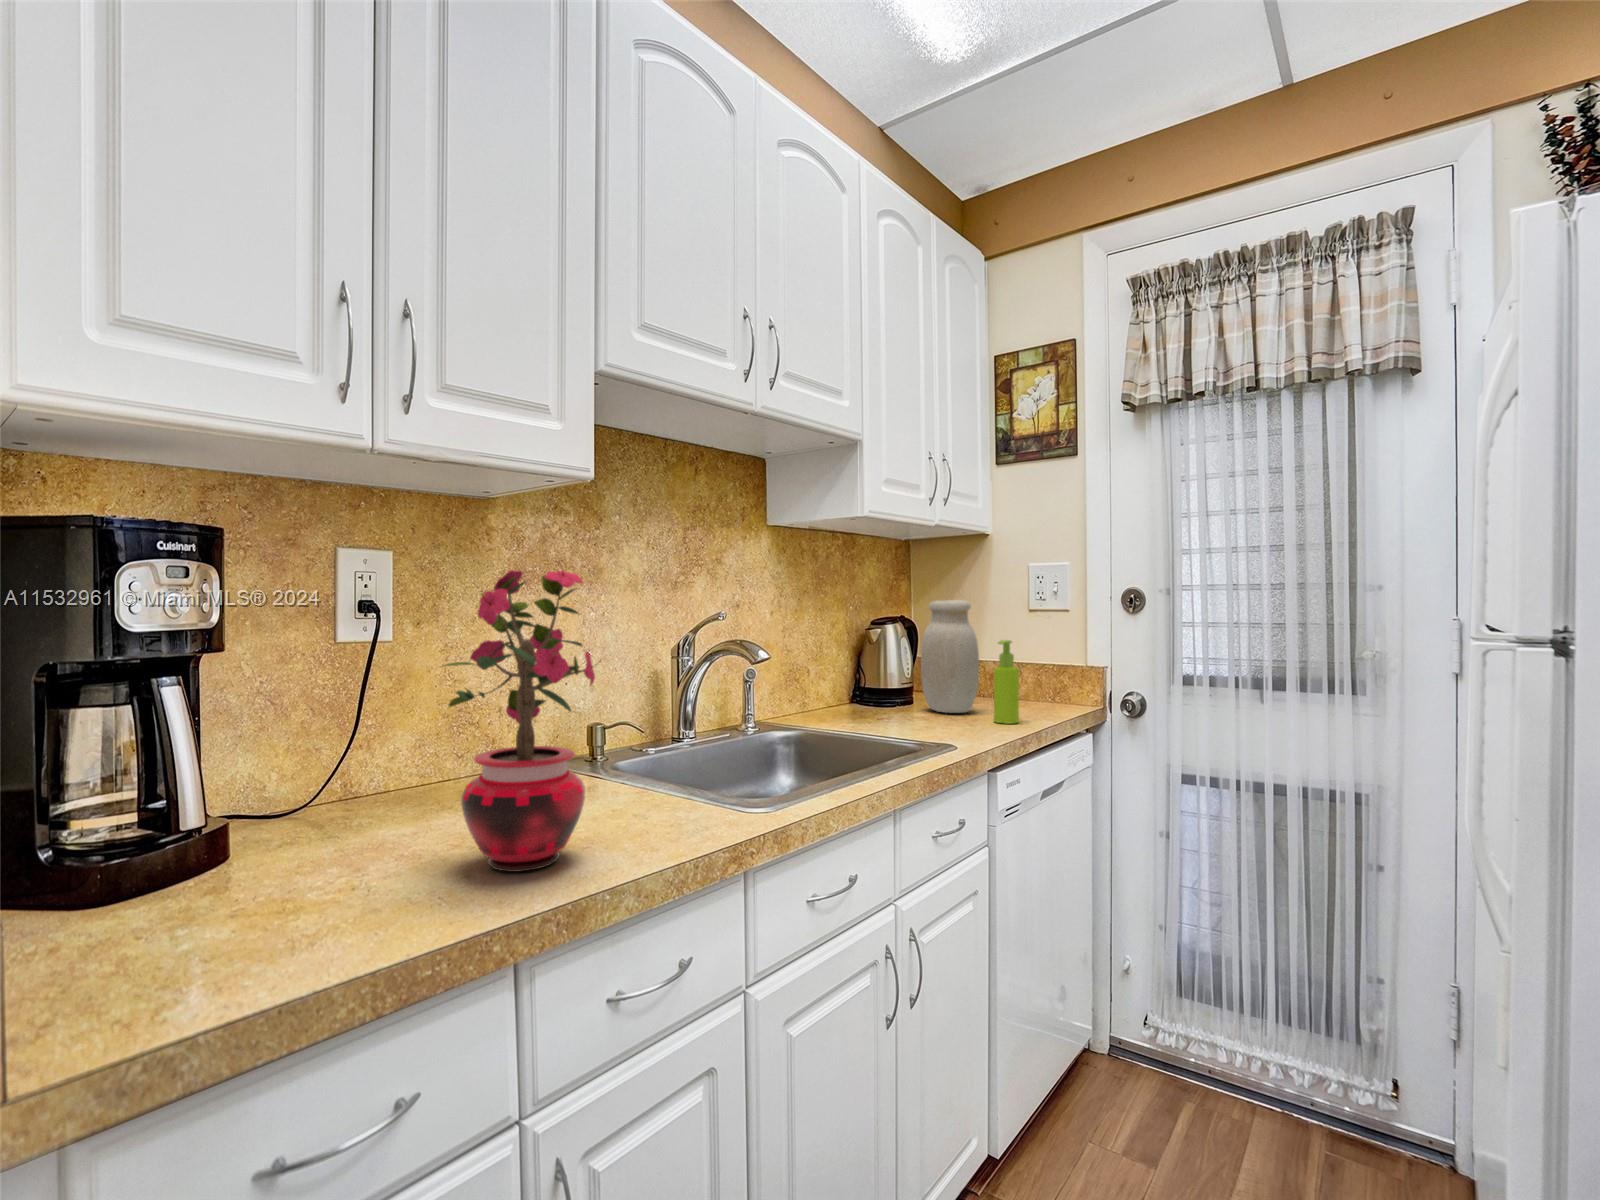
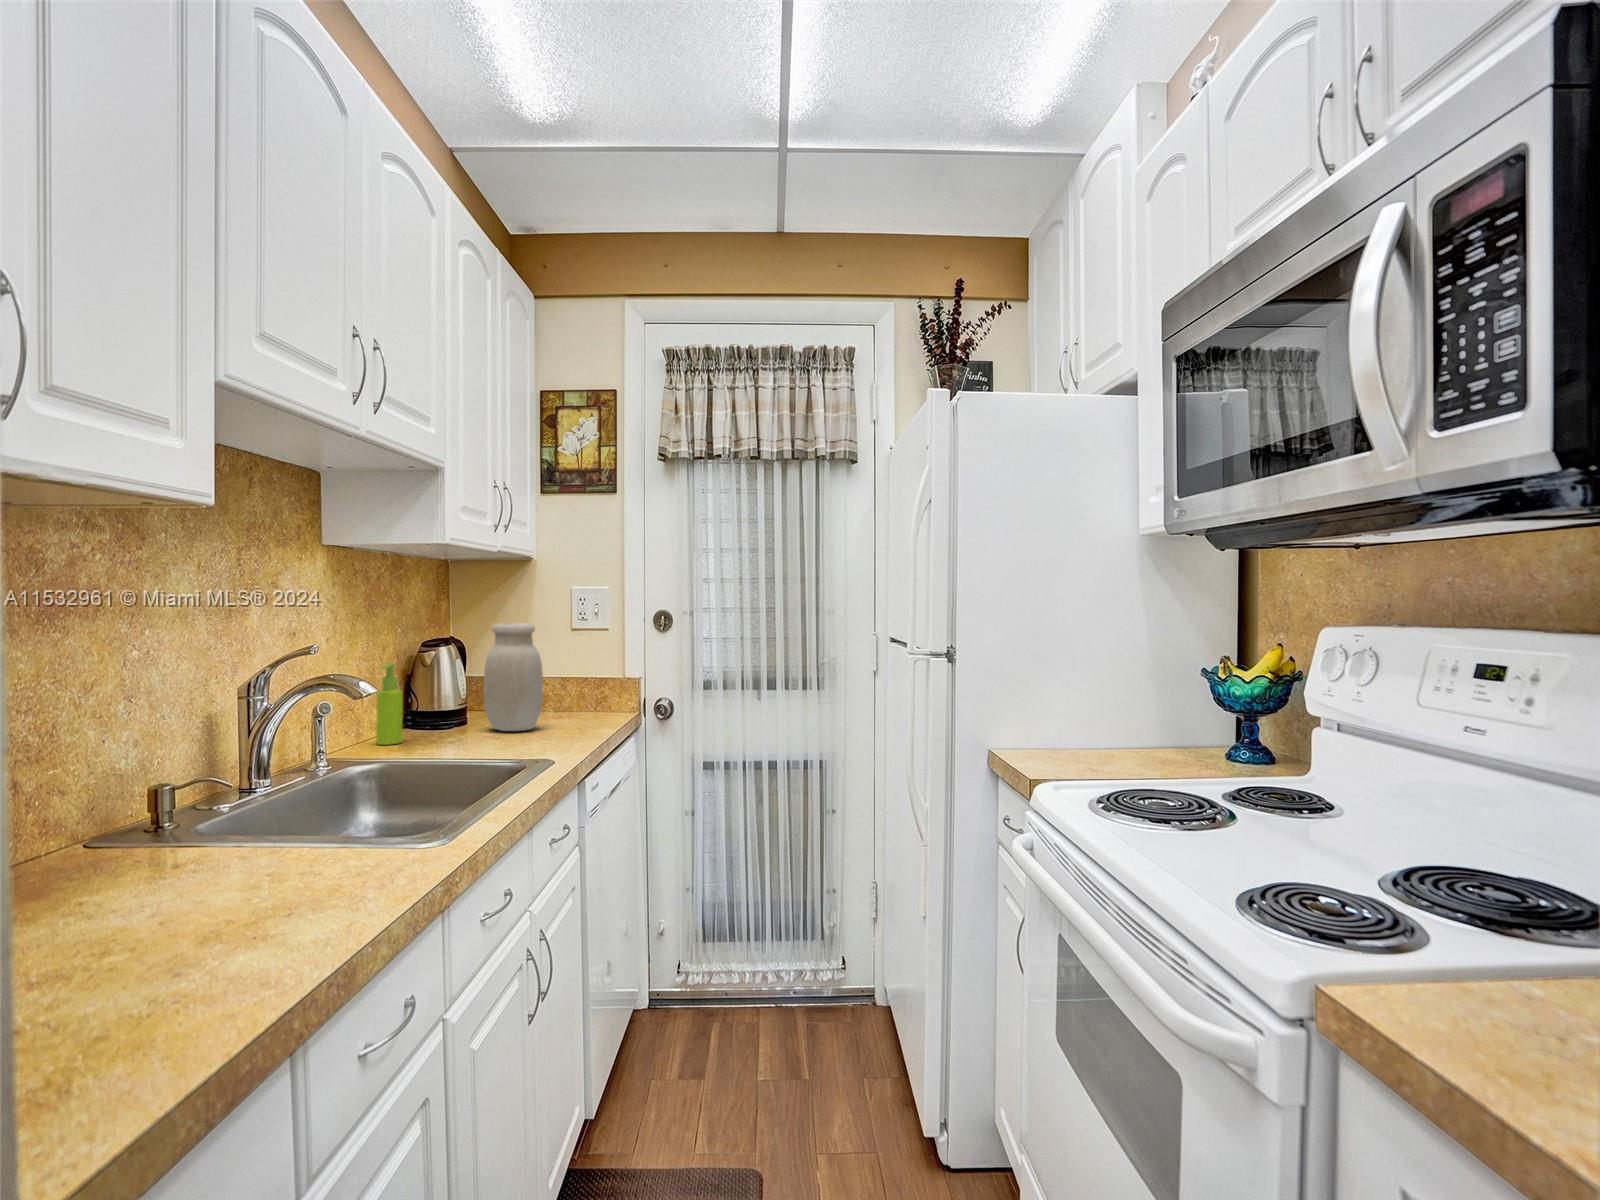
potted plant: present [444,564,601,872] -> none [151,614,343,937]
soap dispenser: present [994,640,1019,724] -> present [376,664,403,745]

